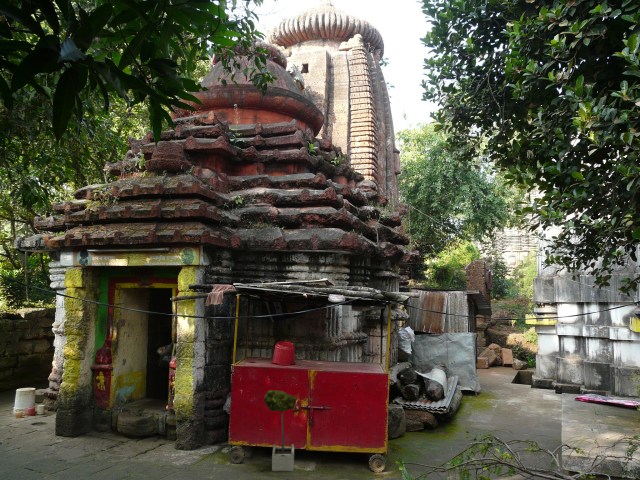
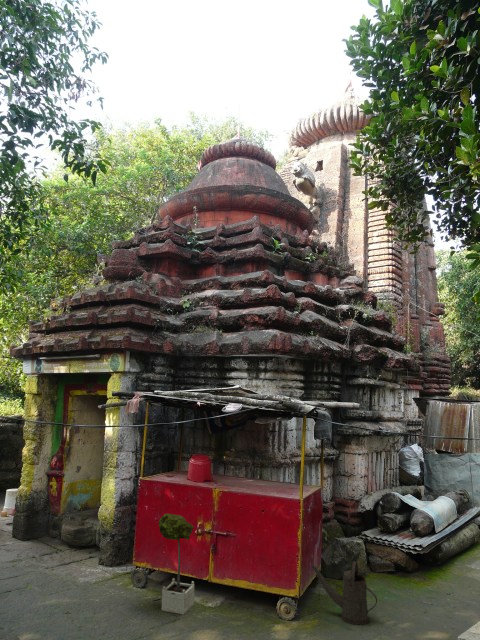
watering can: none [384,412,435,458] -> present [312,561,377,625]

